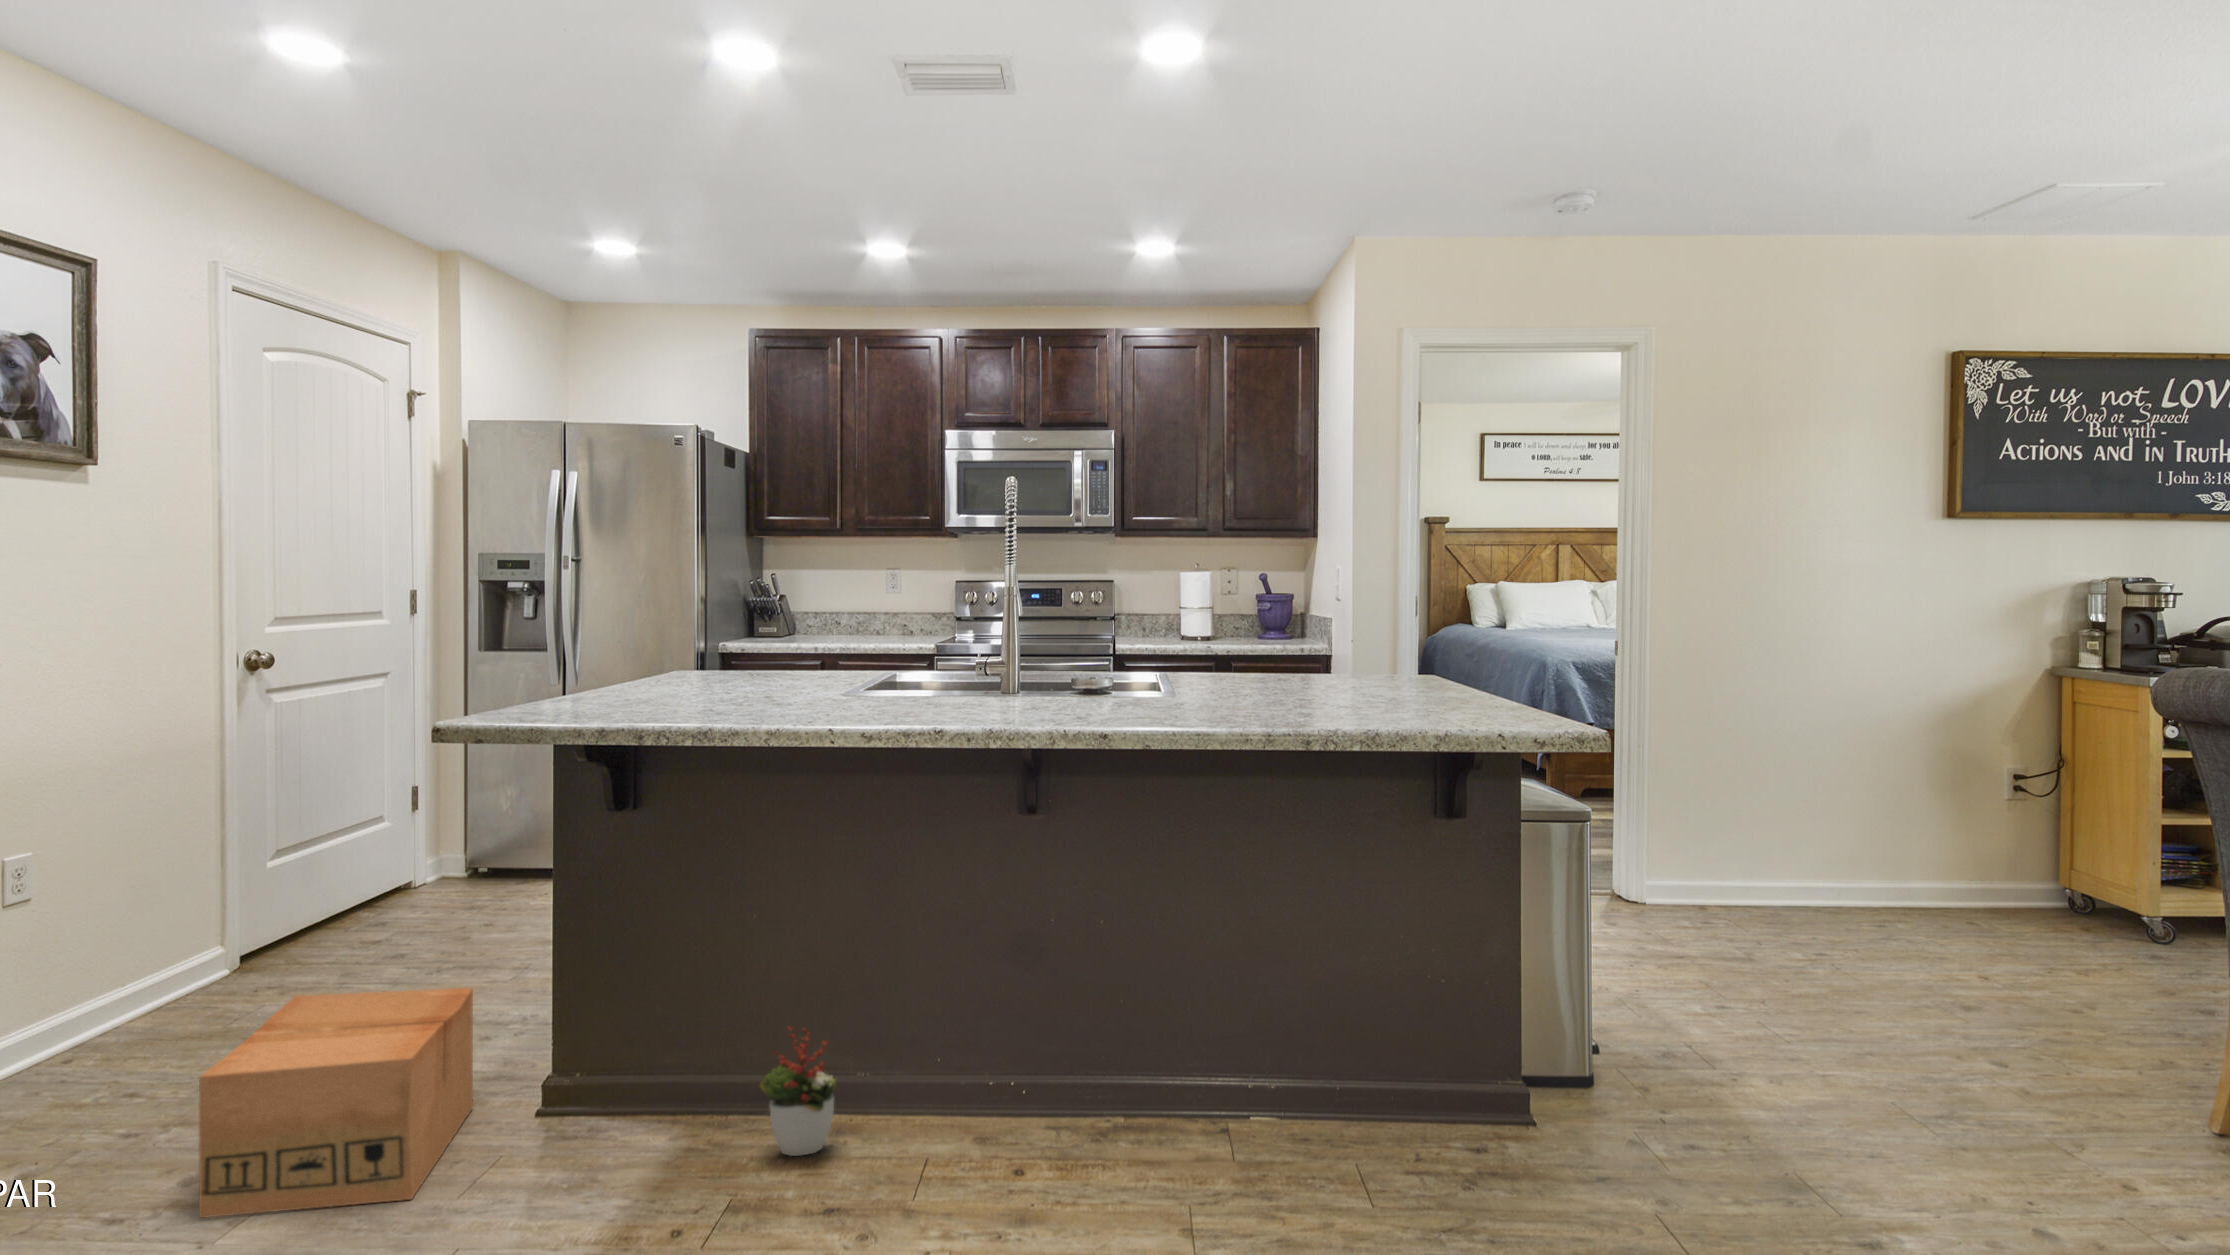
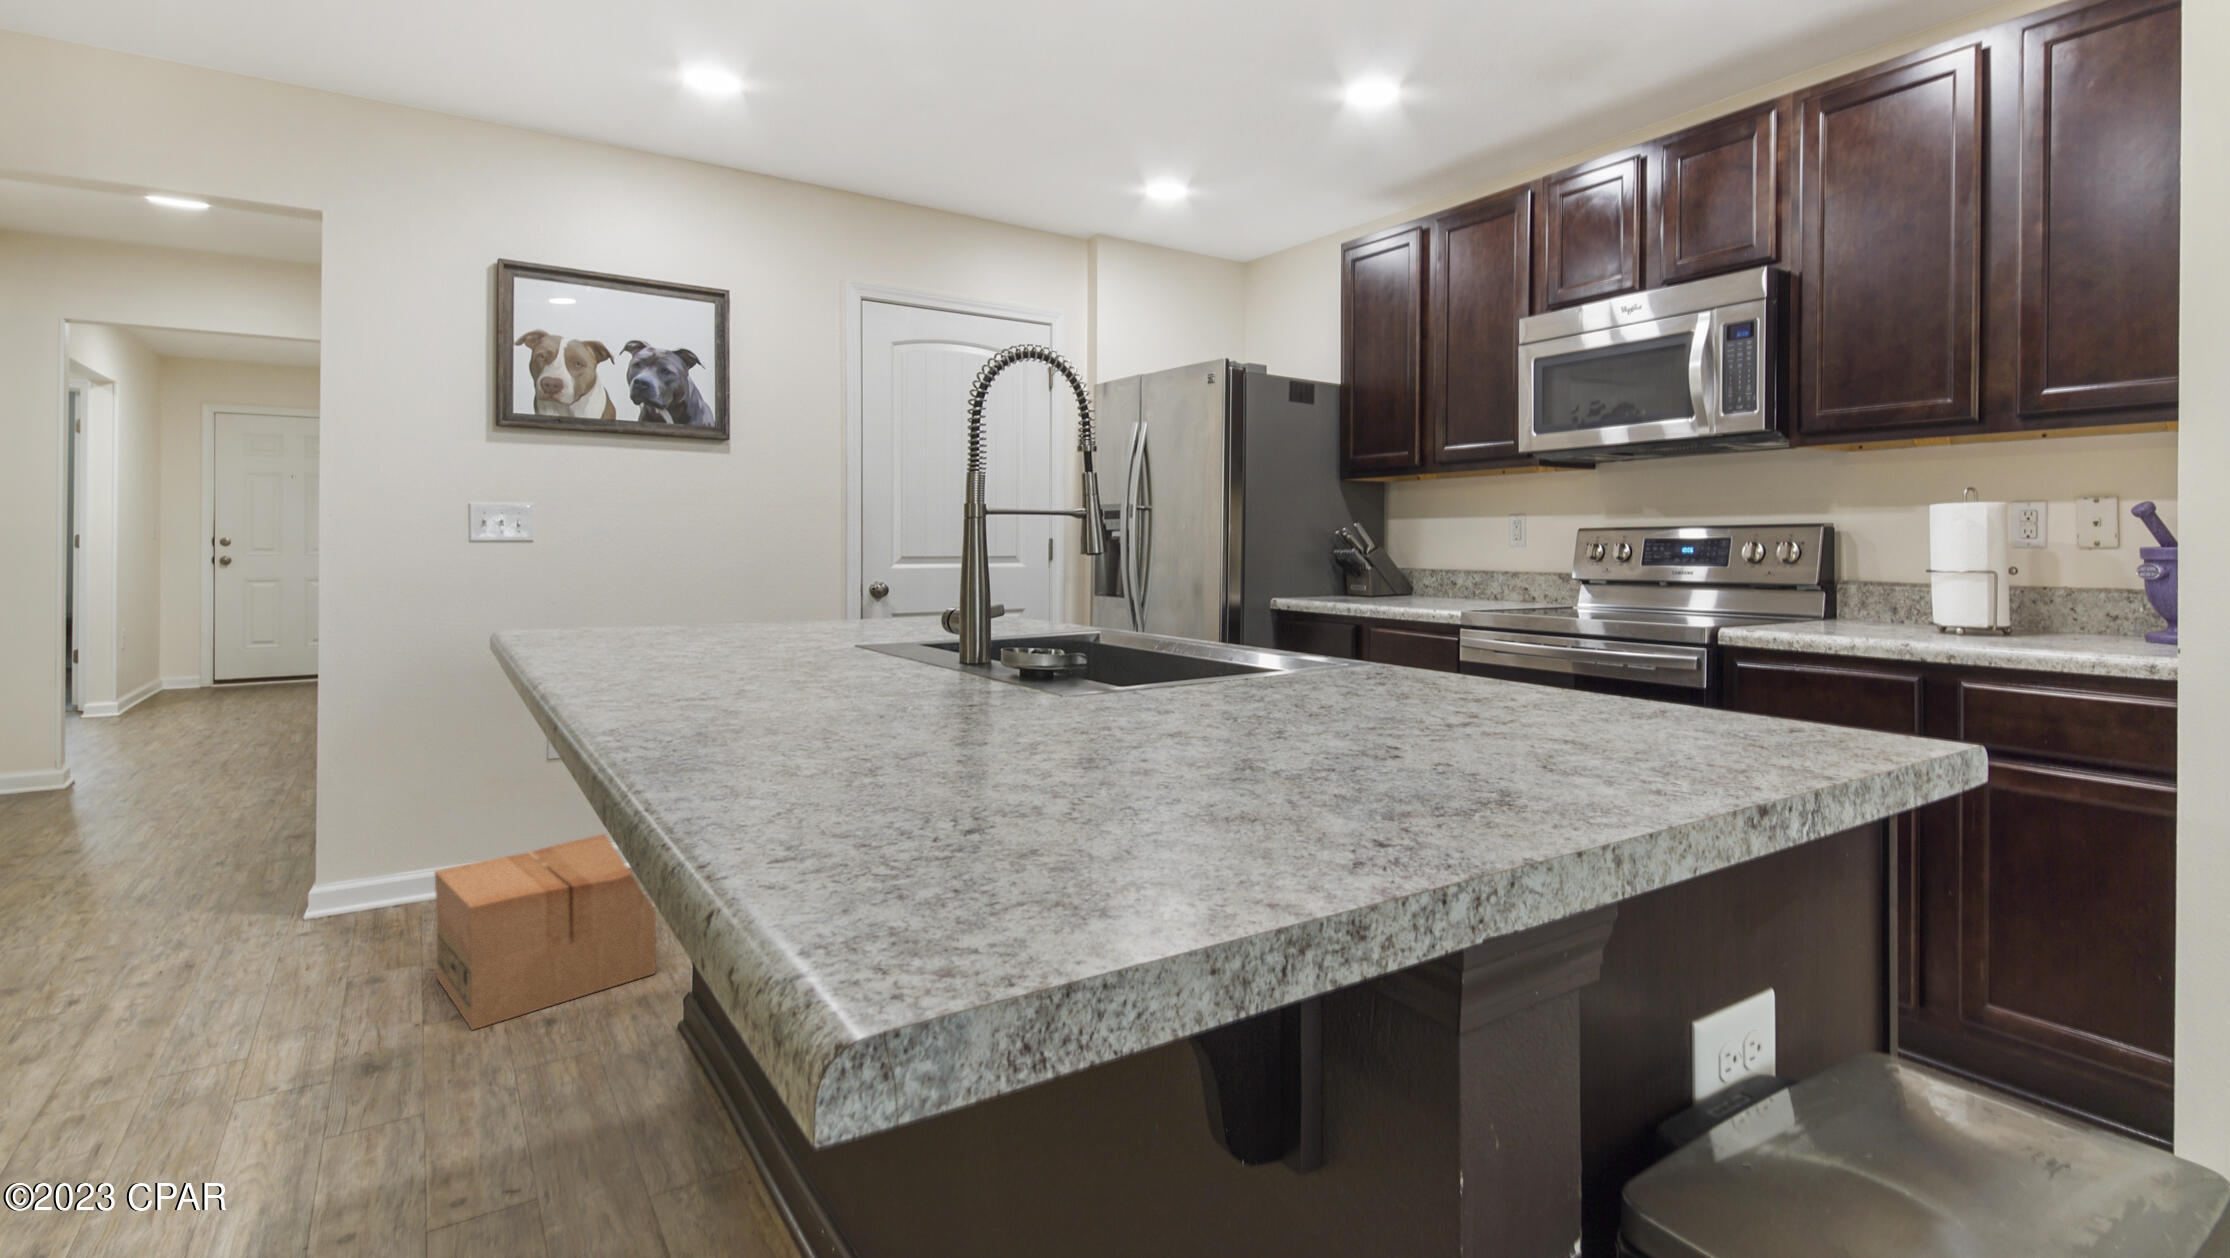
decorative plant: present [759,1028,836,1156] -> none [543,1012,638,1181]

